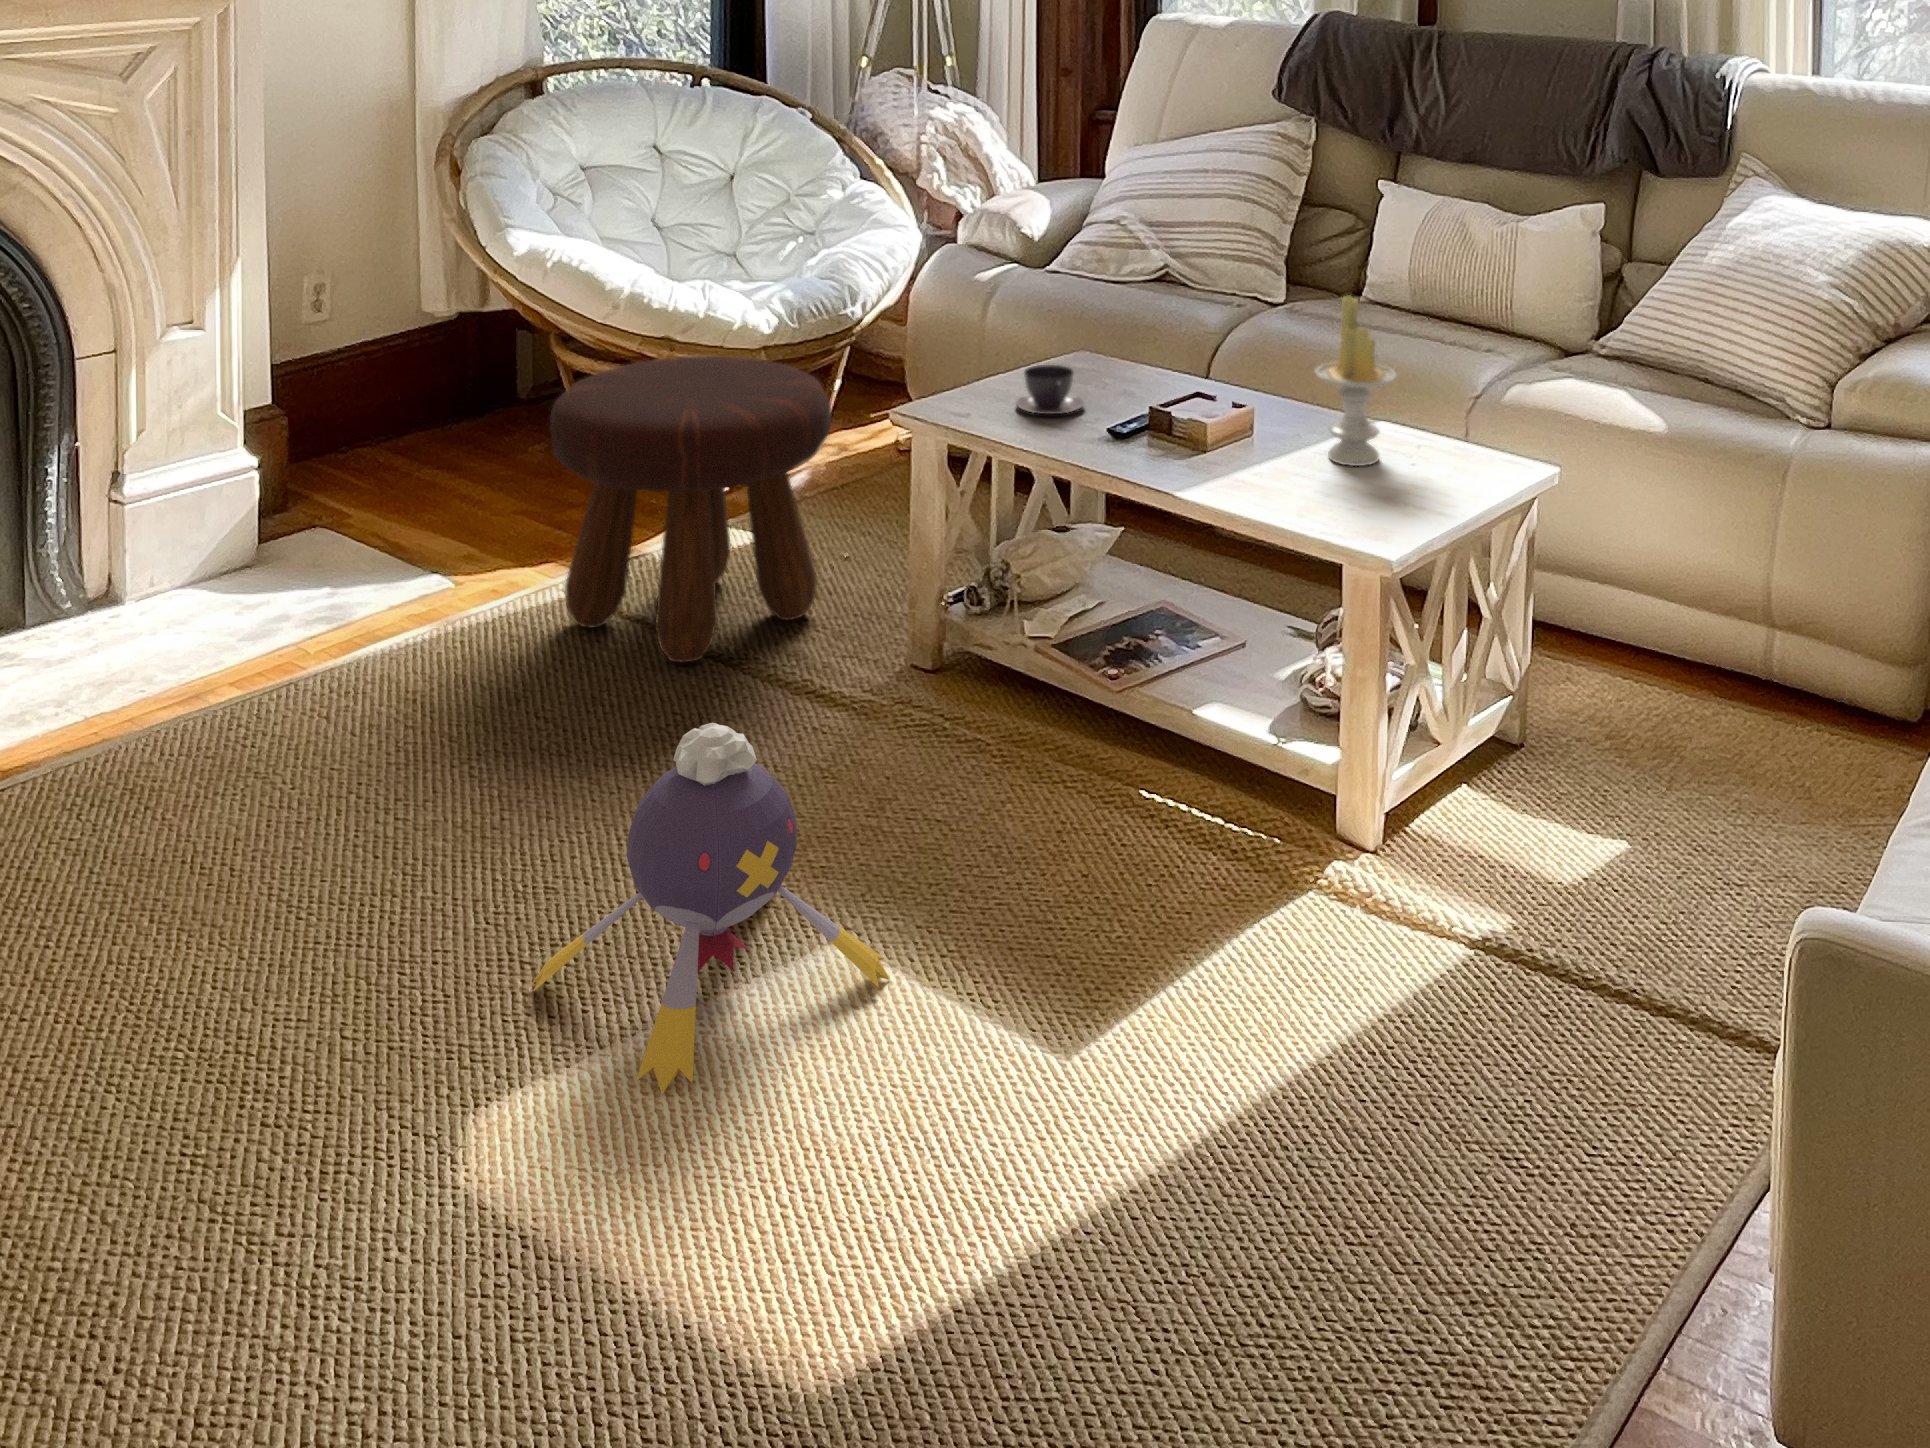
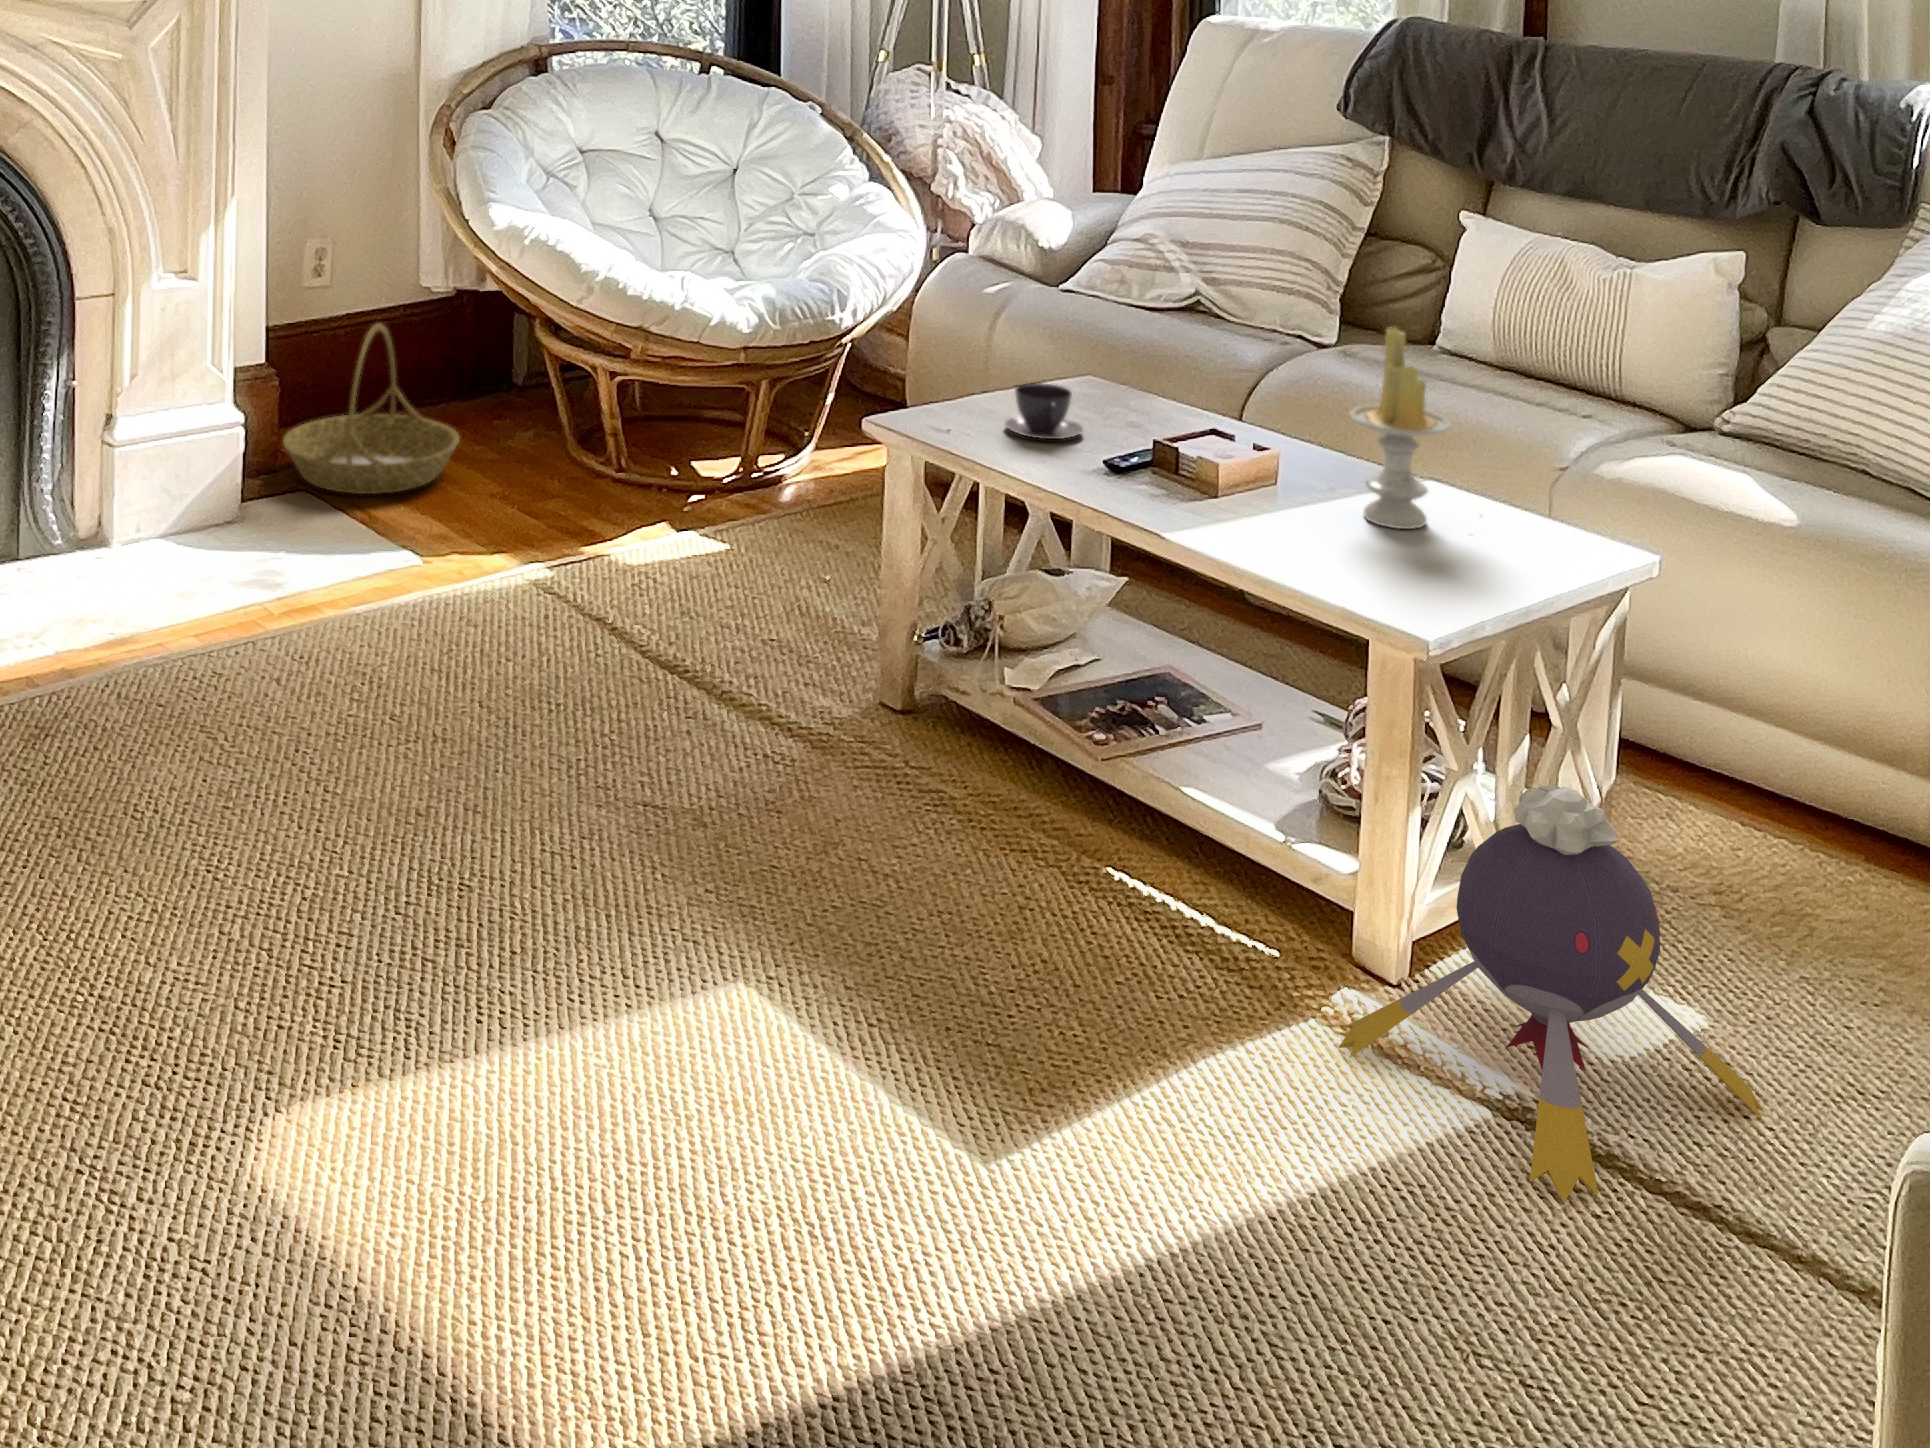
basket: none [293,353,475,521] -> present [283,324,460,494]
footstool: present [550,356,832,662] -> none [514,348,809,671]
plush toy: present [533,723,889,1094] -> present [1338,784,1764,1203]

